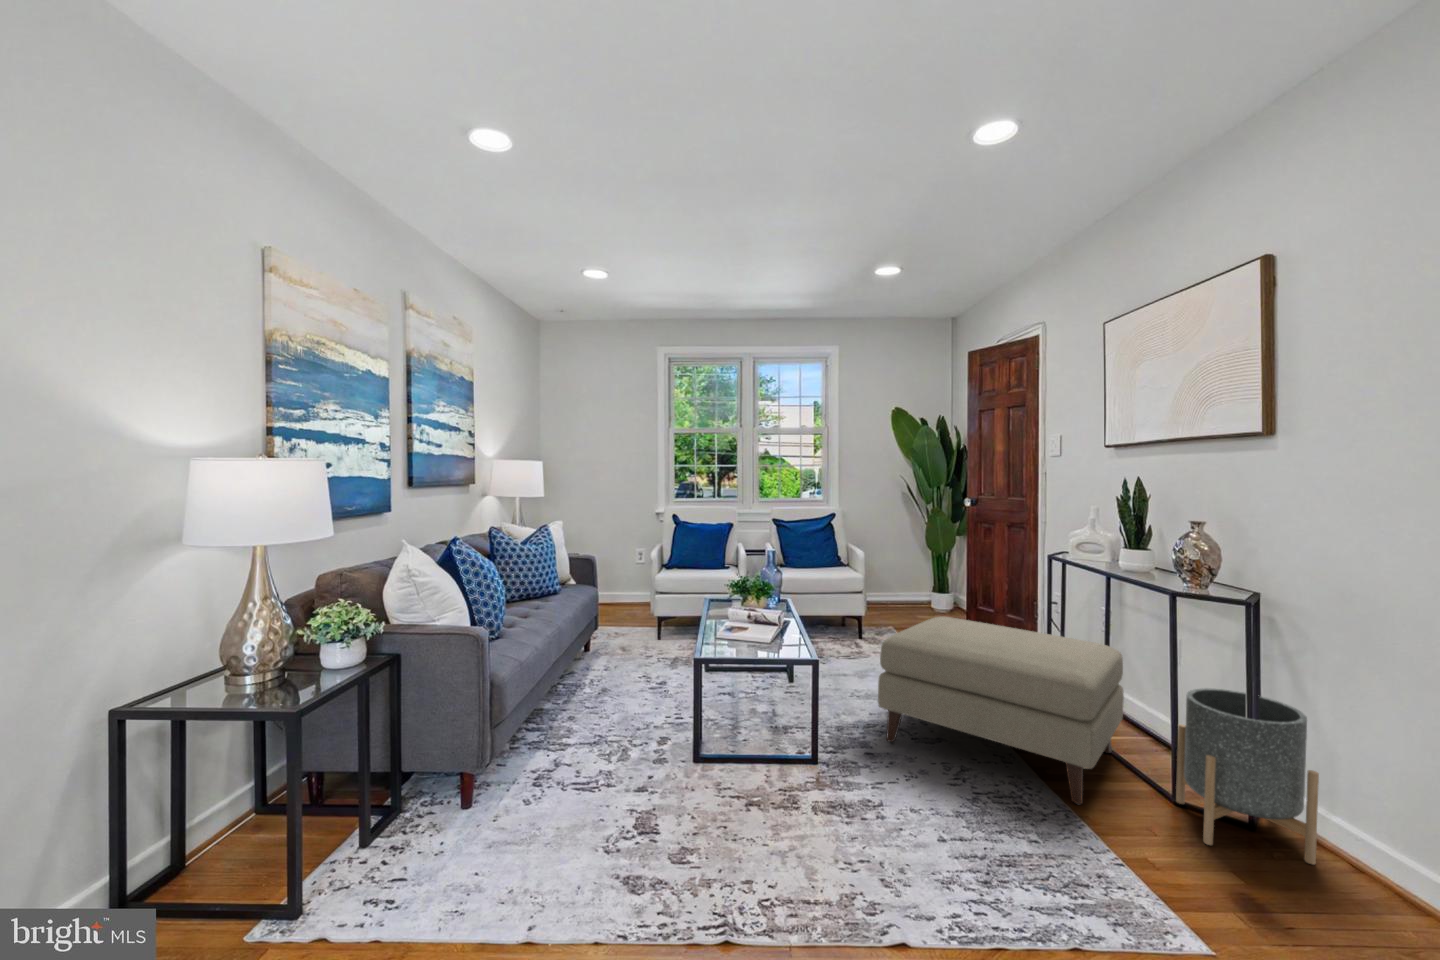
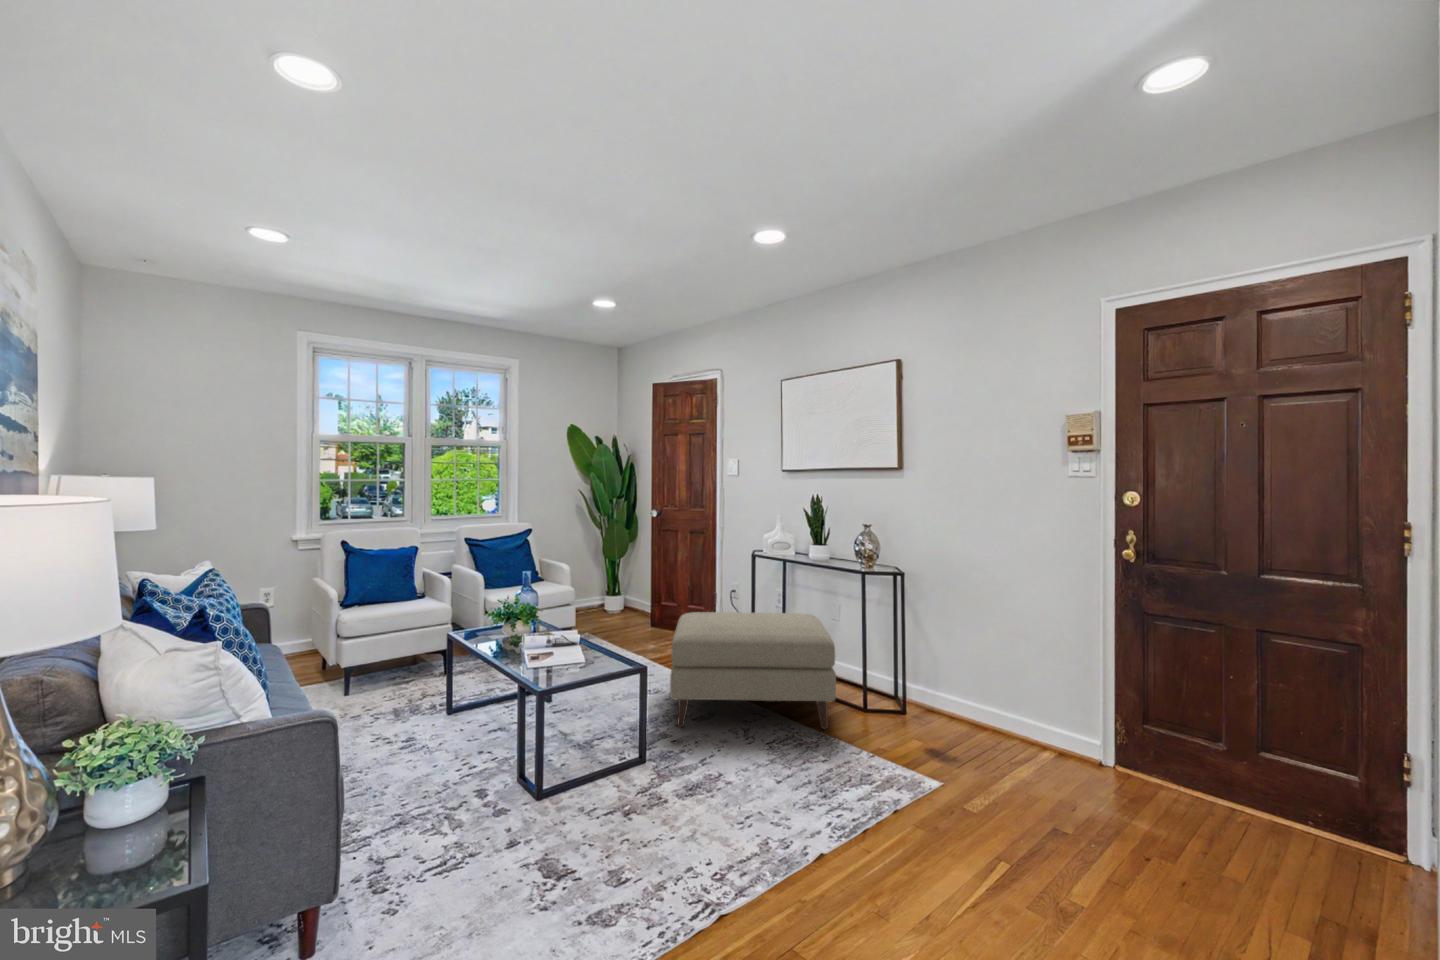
planter: present [1176,688,1319,864] -> none [865,629,941,729]

